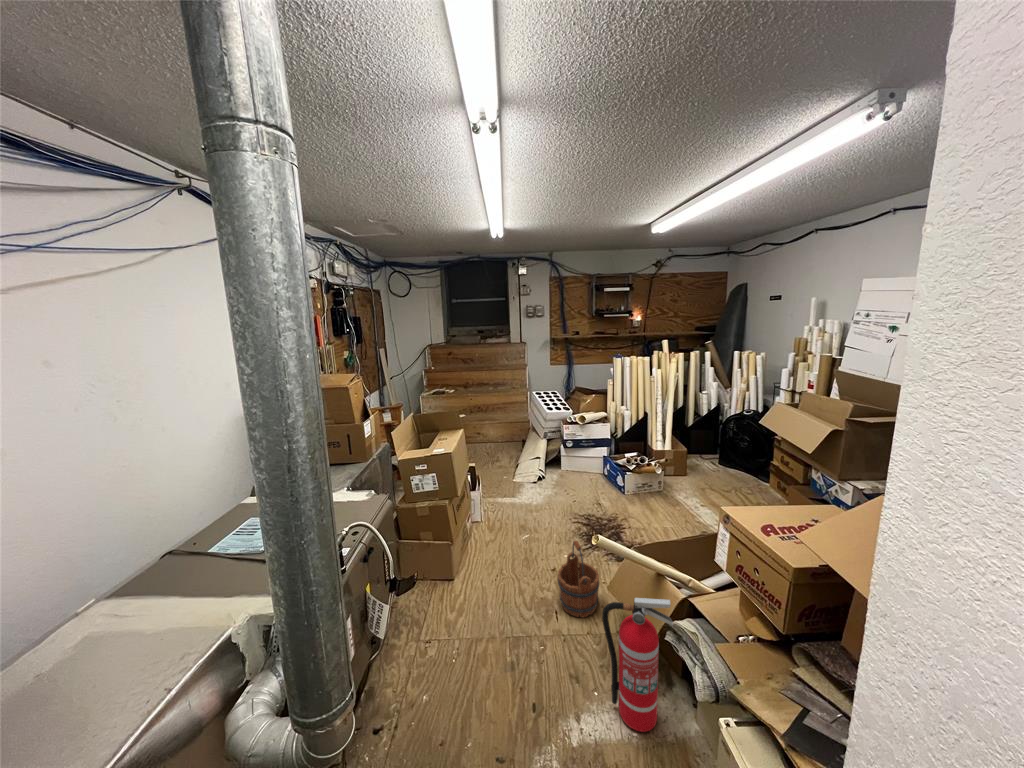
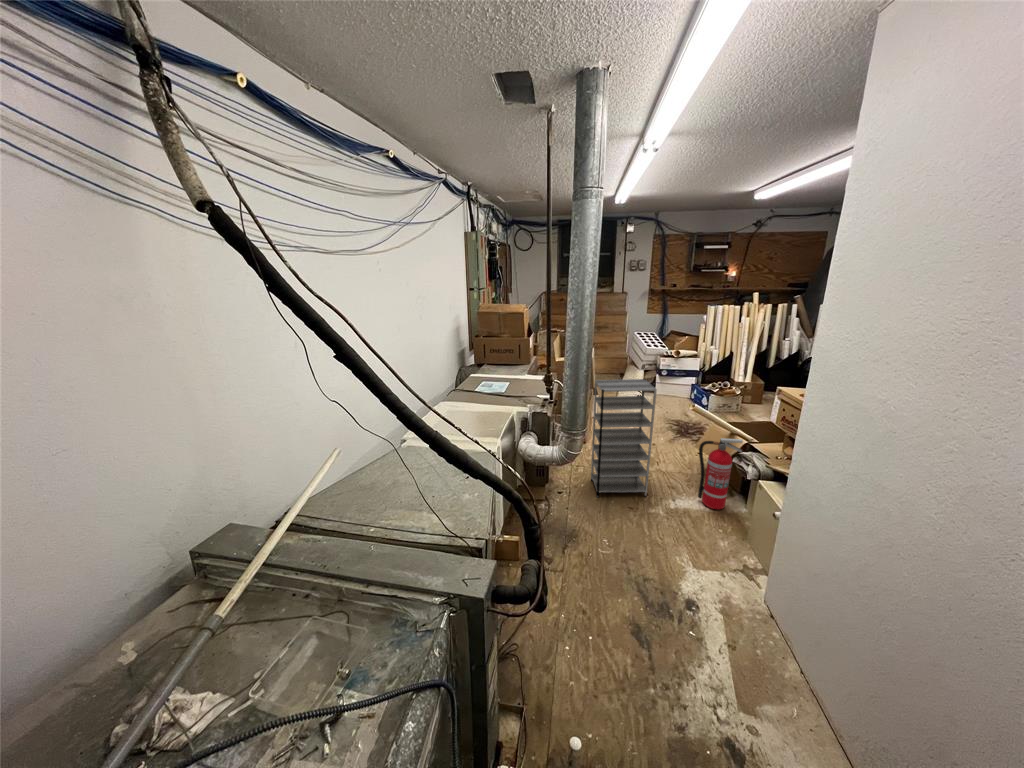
shelving unit: none [413,492,525,734] -> present [591,379,657,497]
wooden bucket: present [558,541,599,617] -> none [662,422,691,467]

